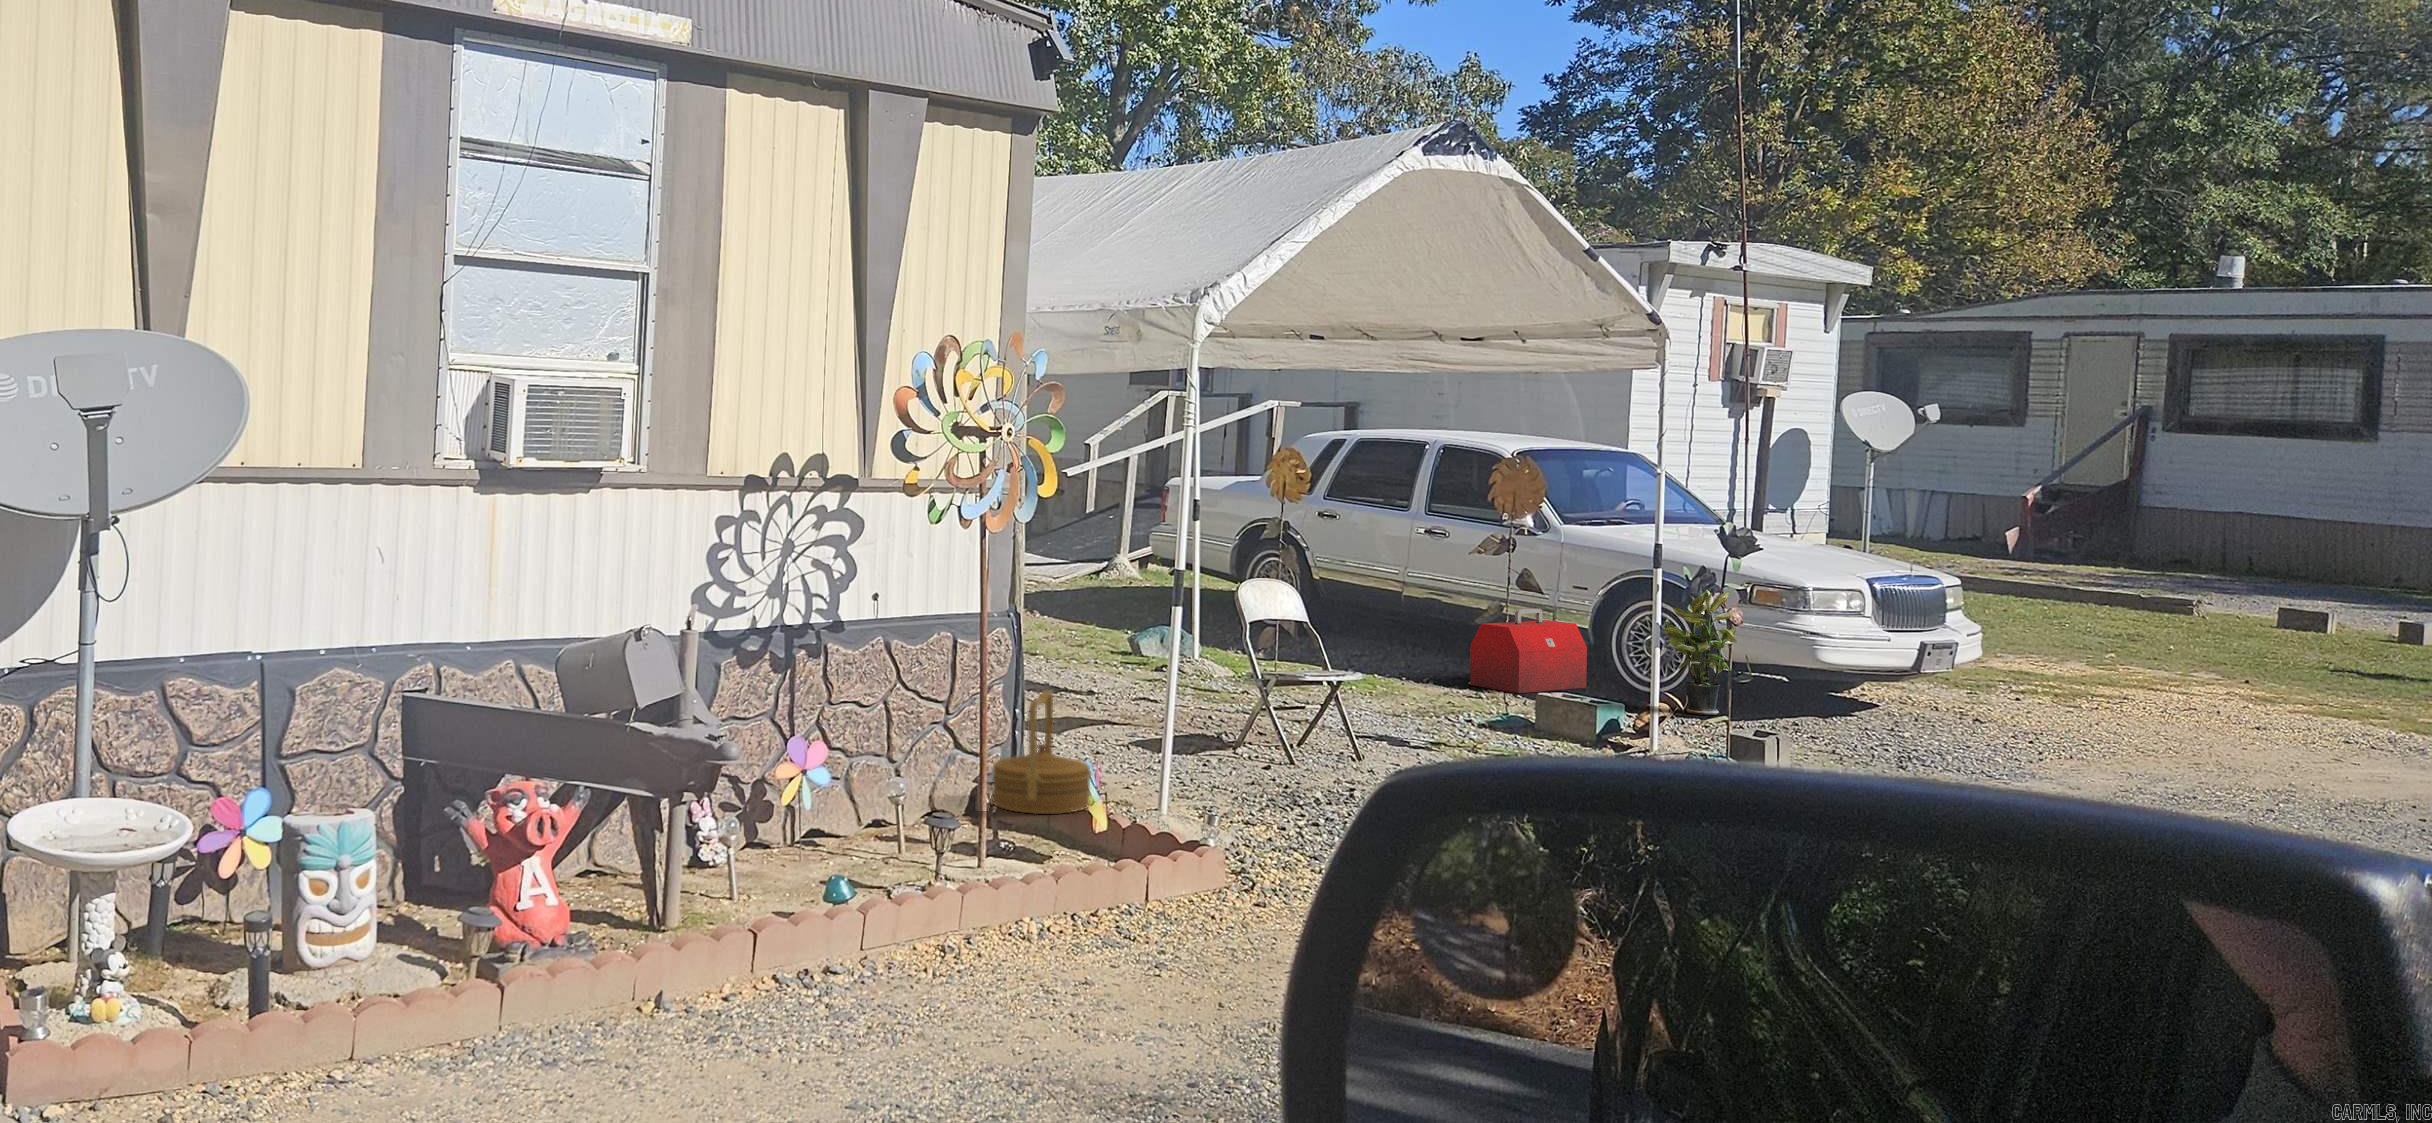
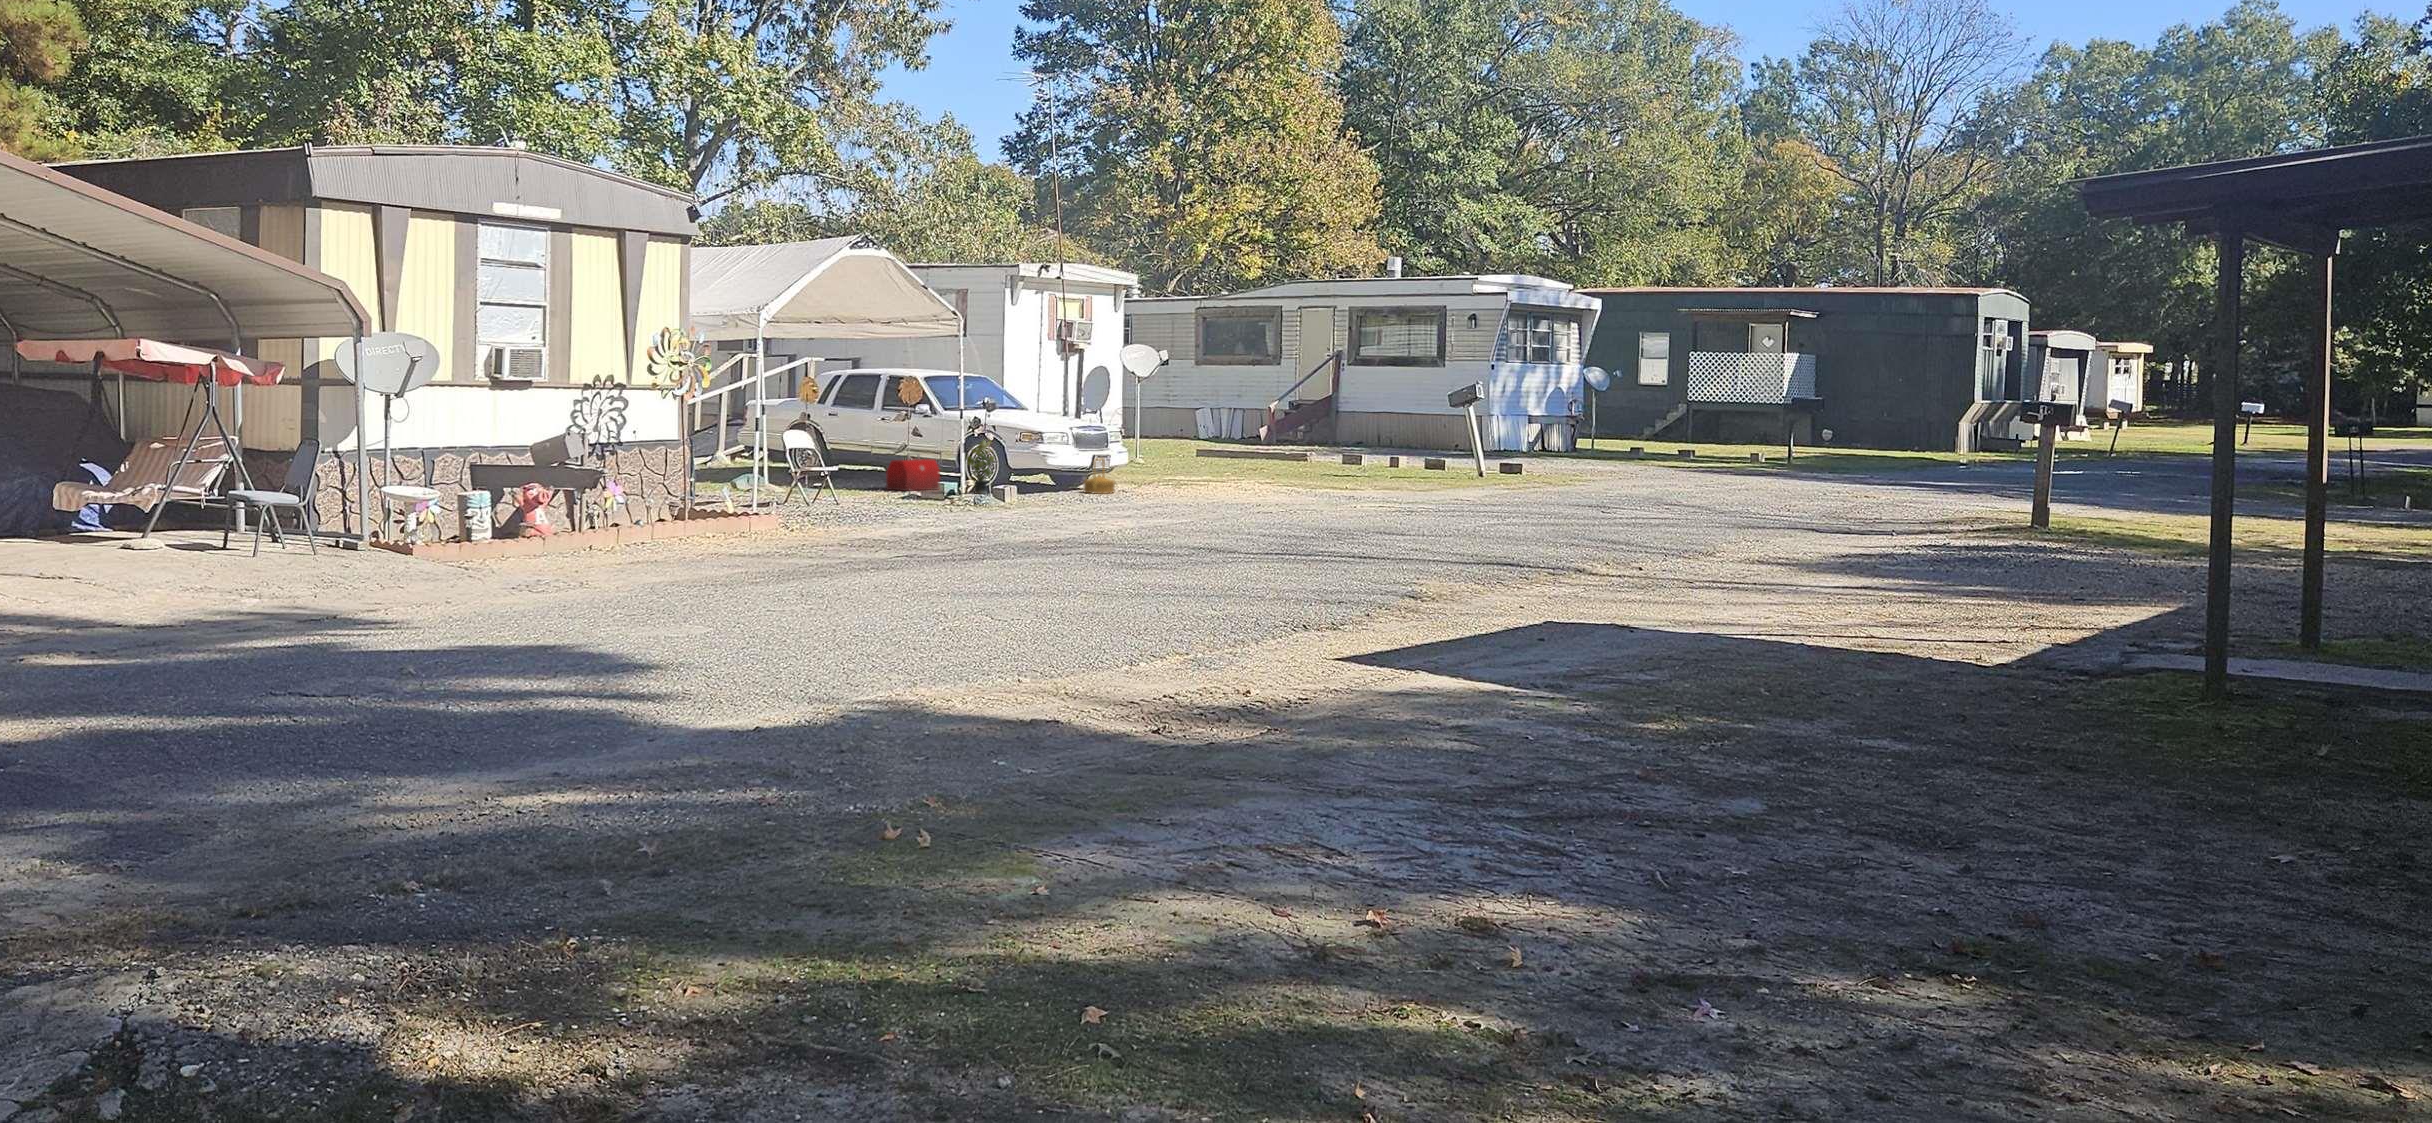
woven basket: present [993,690,1092,814] -> present [1084,458,1115,494]

